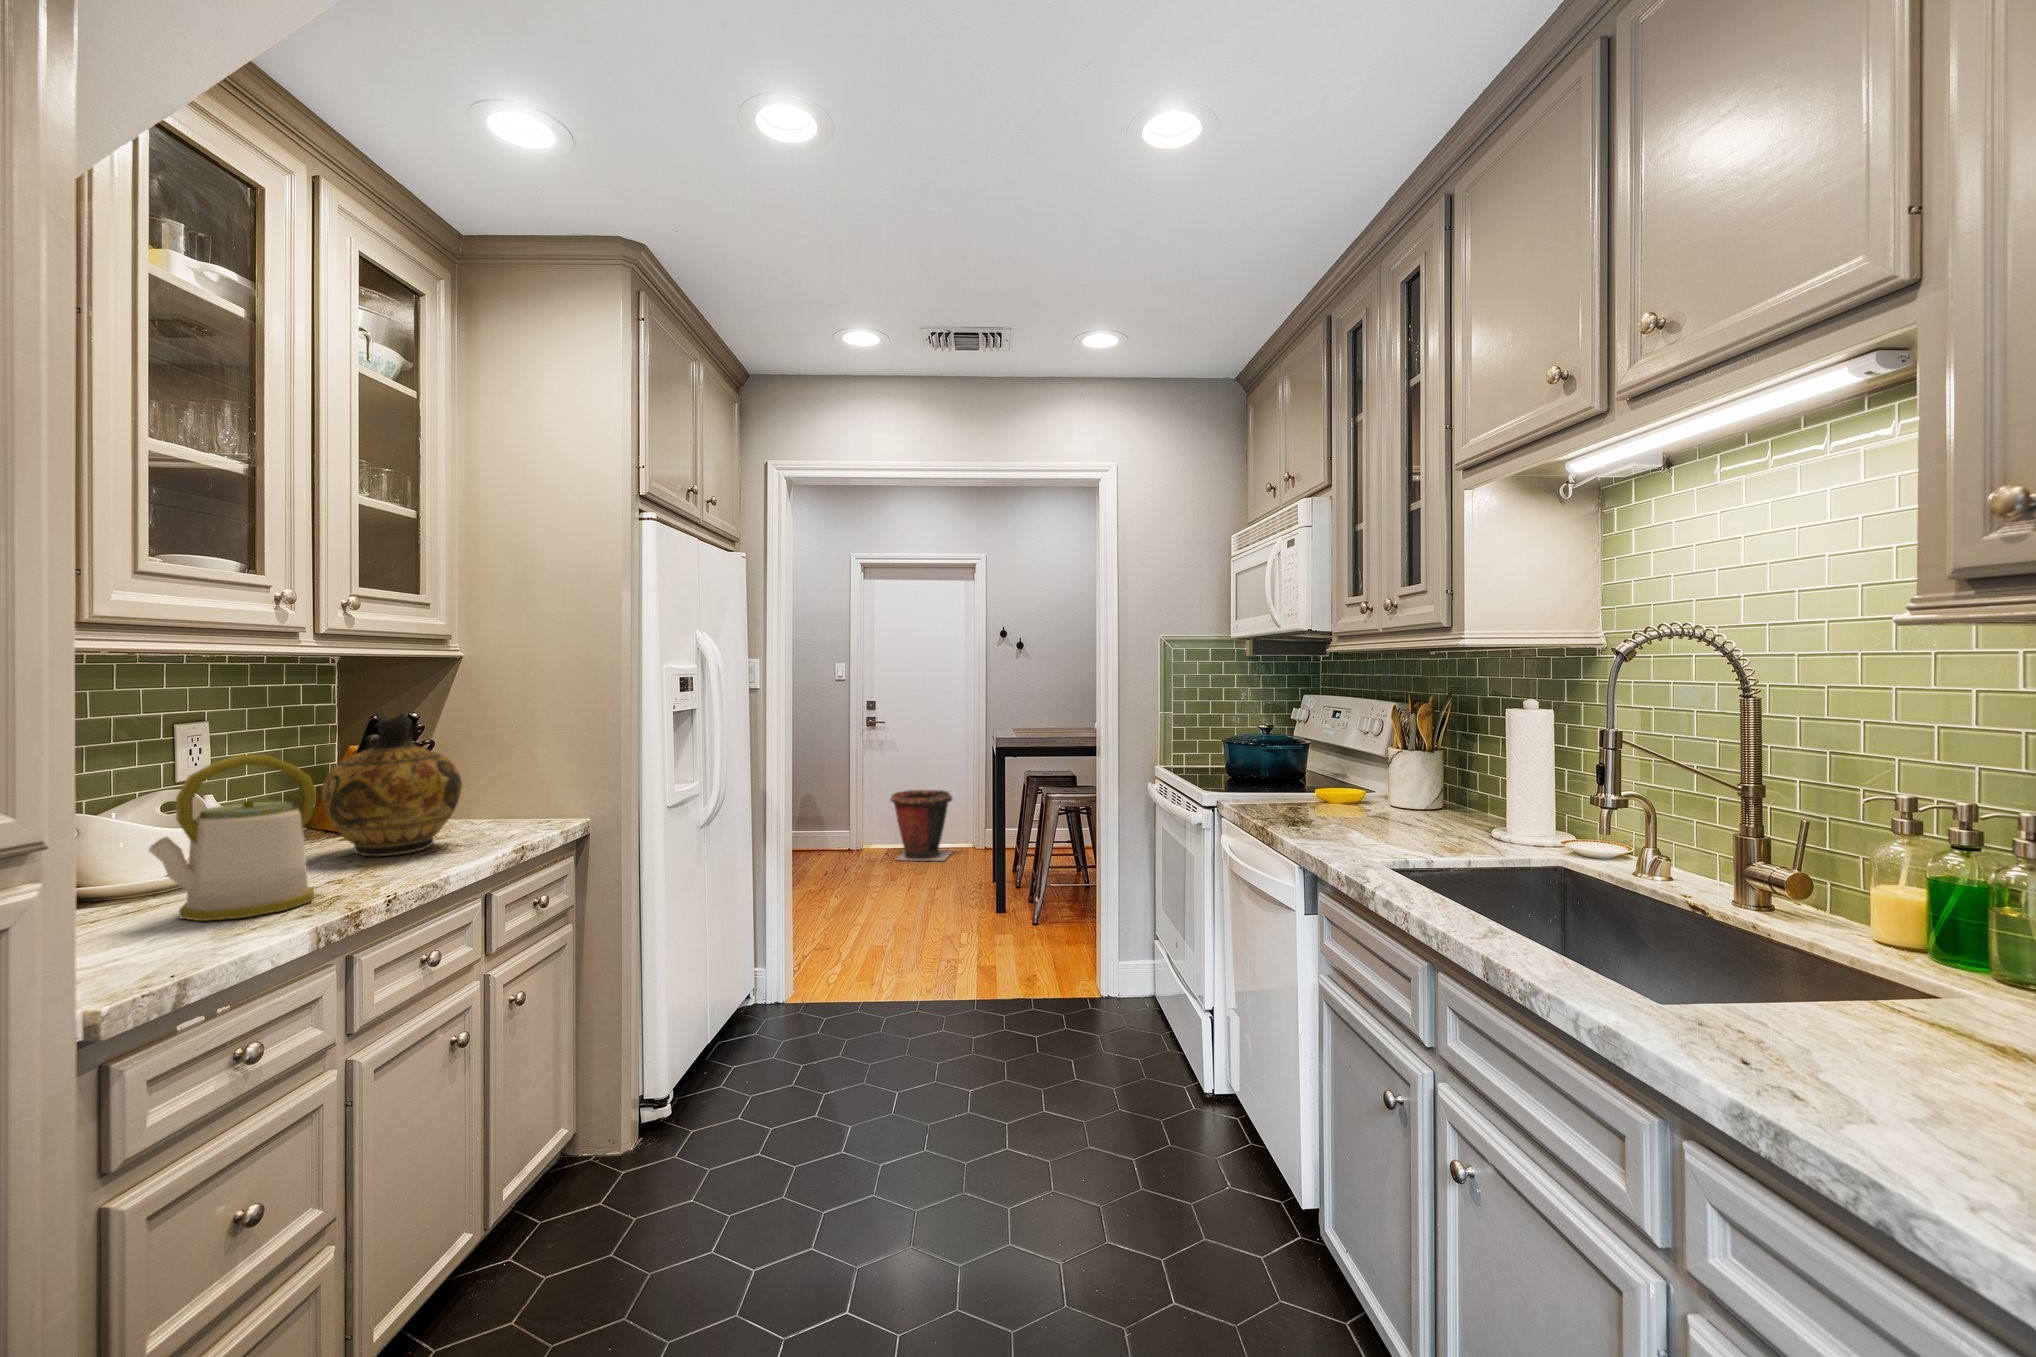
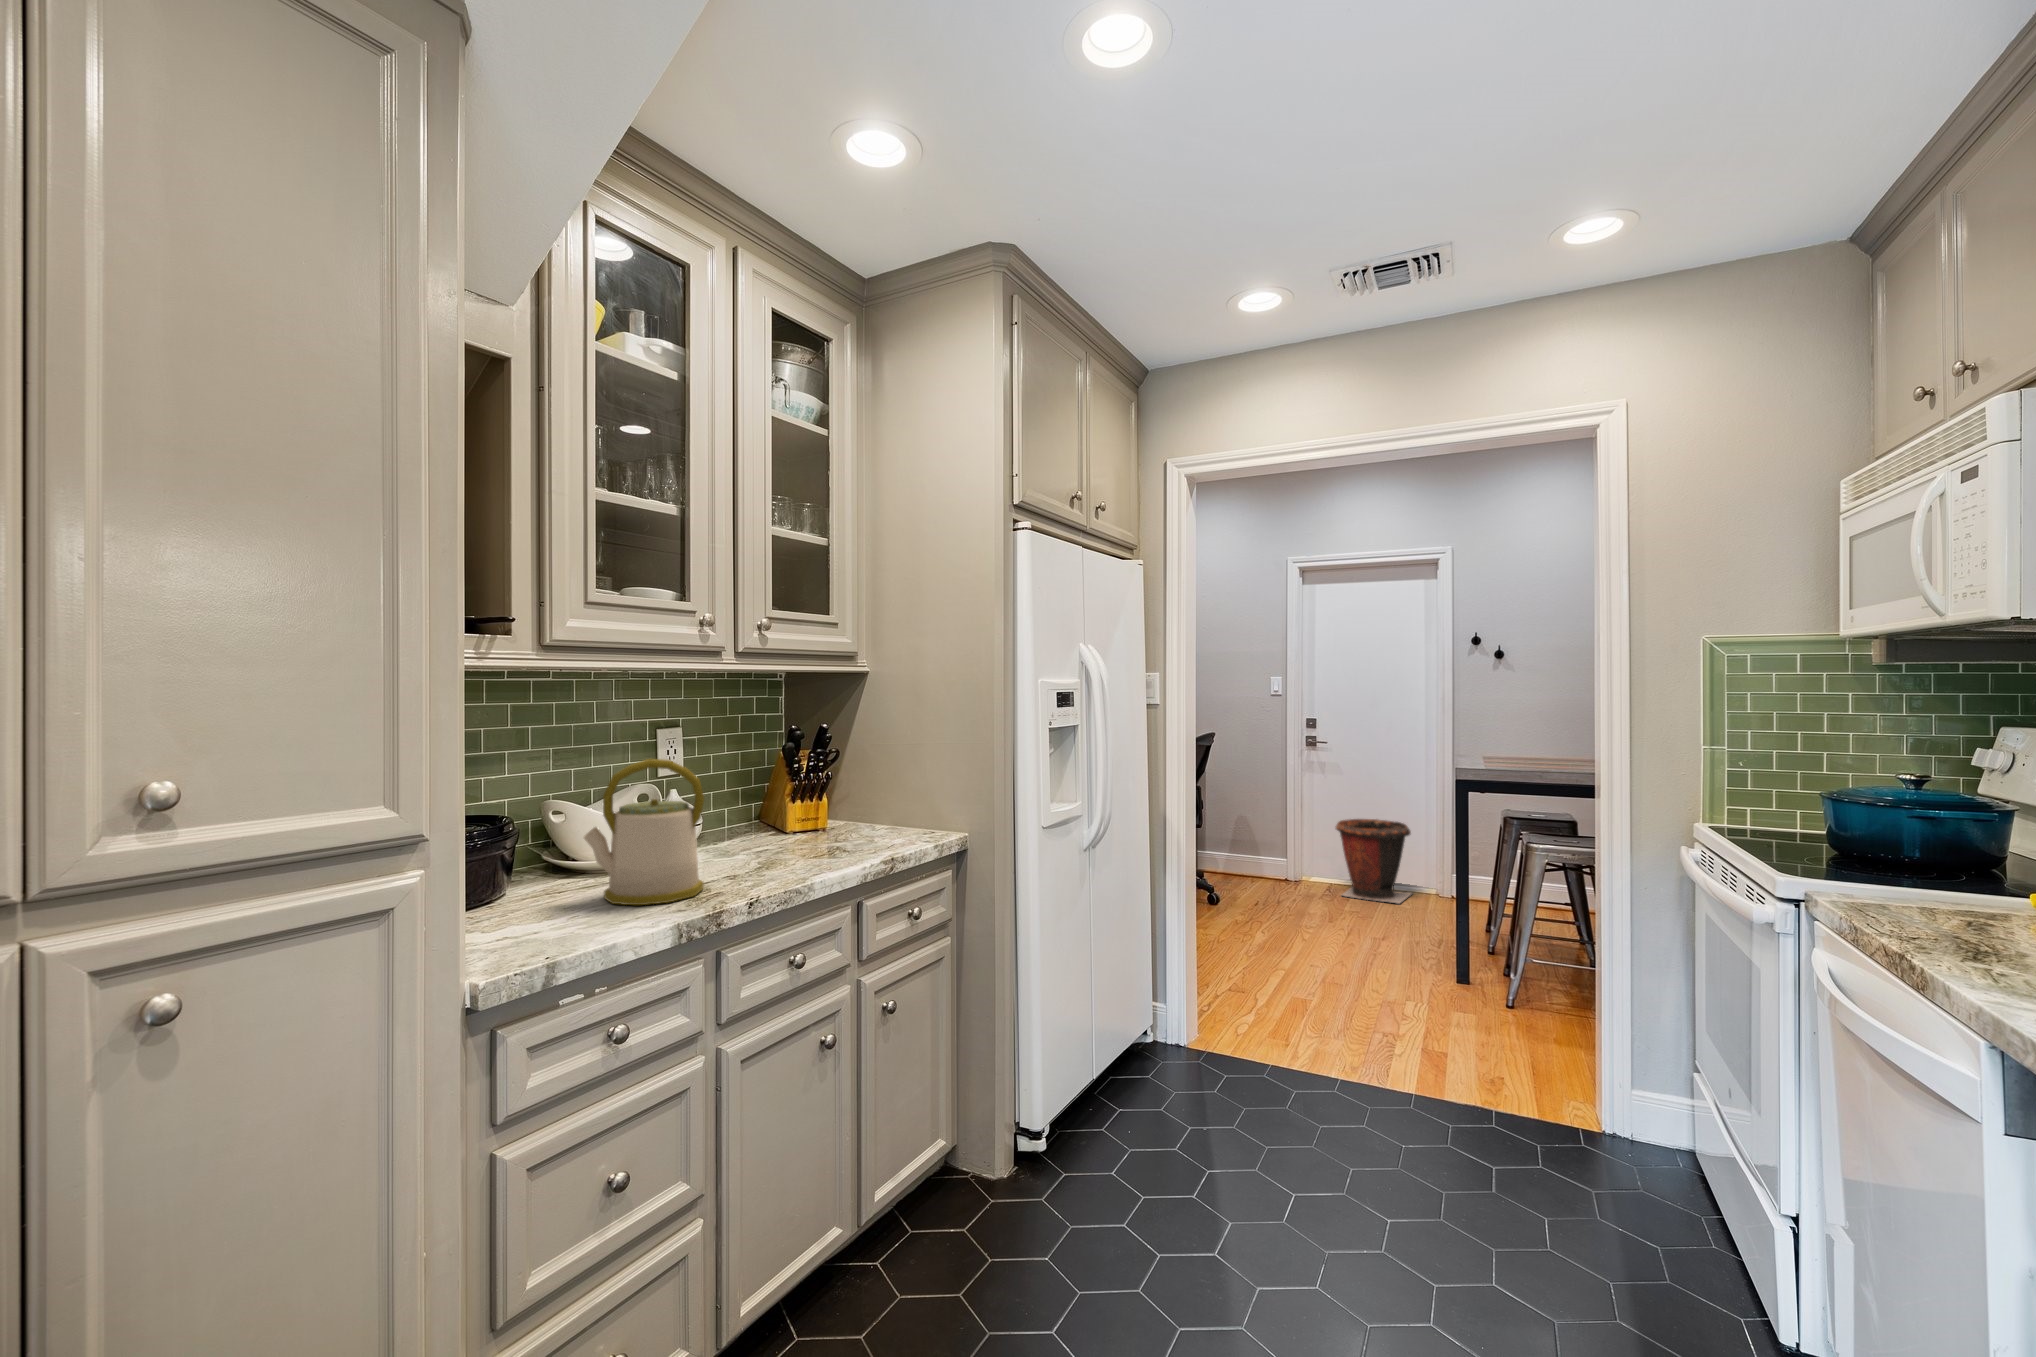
ceramic jug: present [322,711,462,856] -> none [742,721,850,855]

